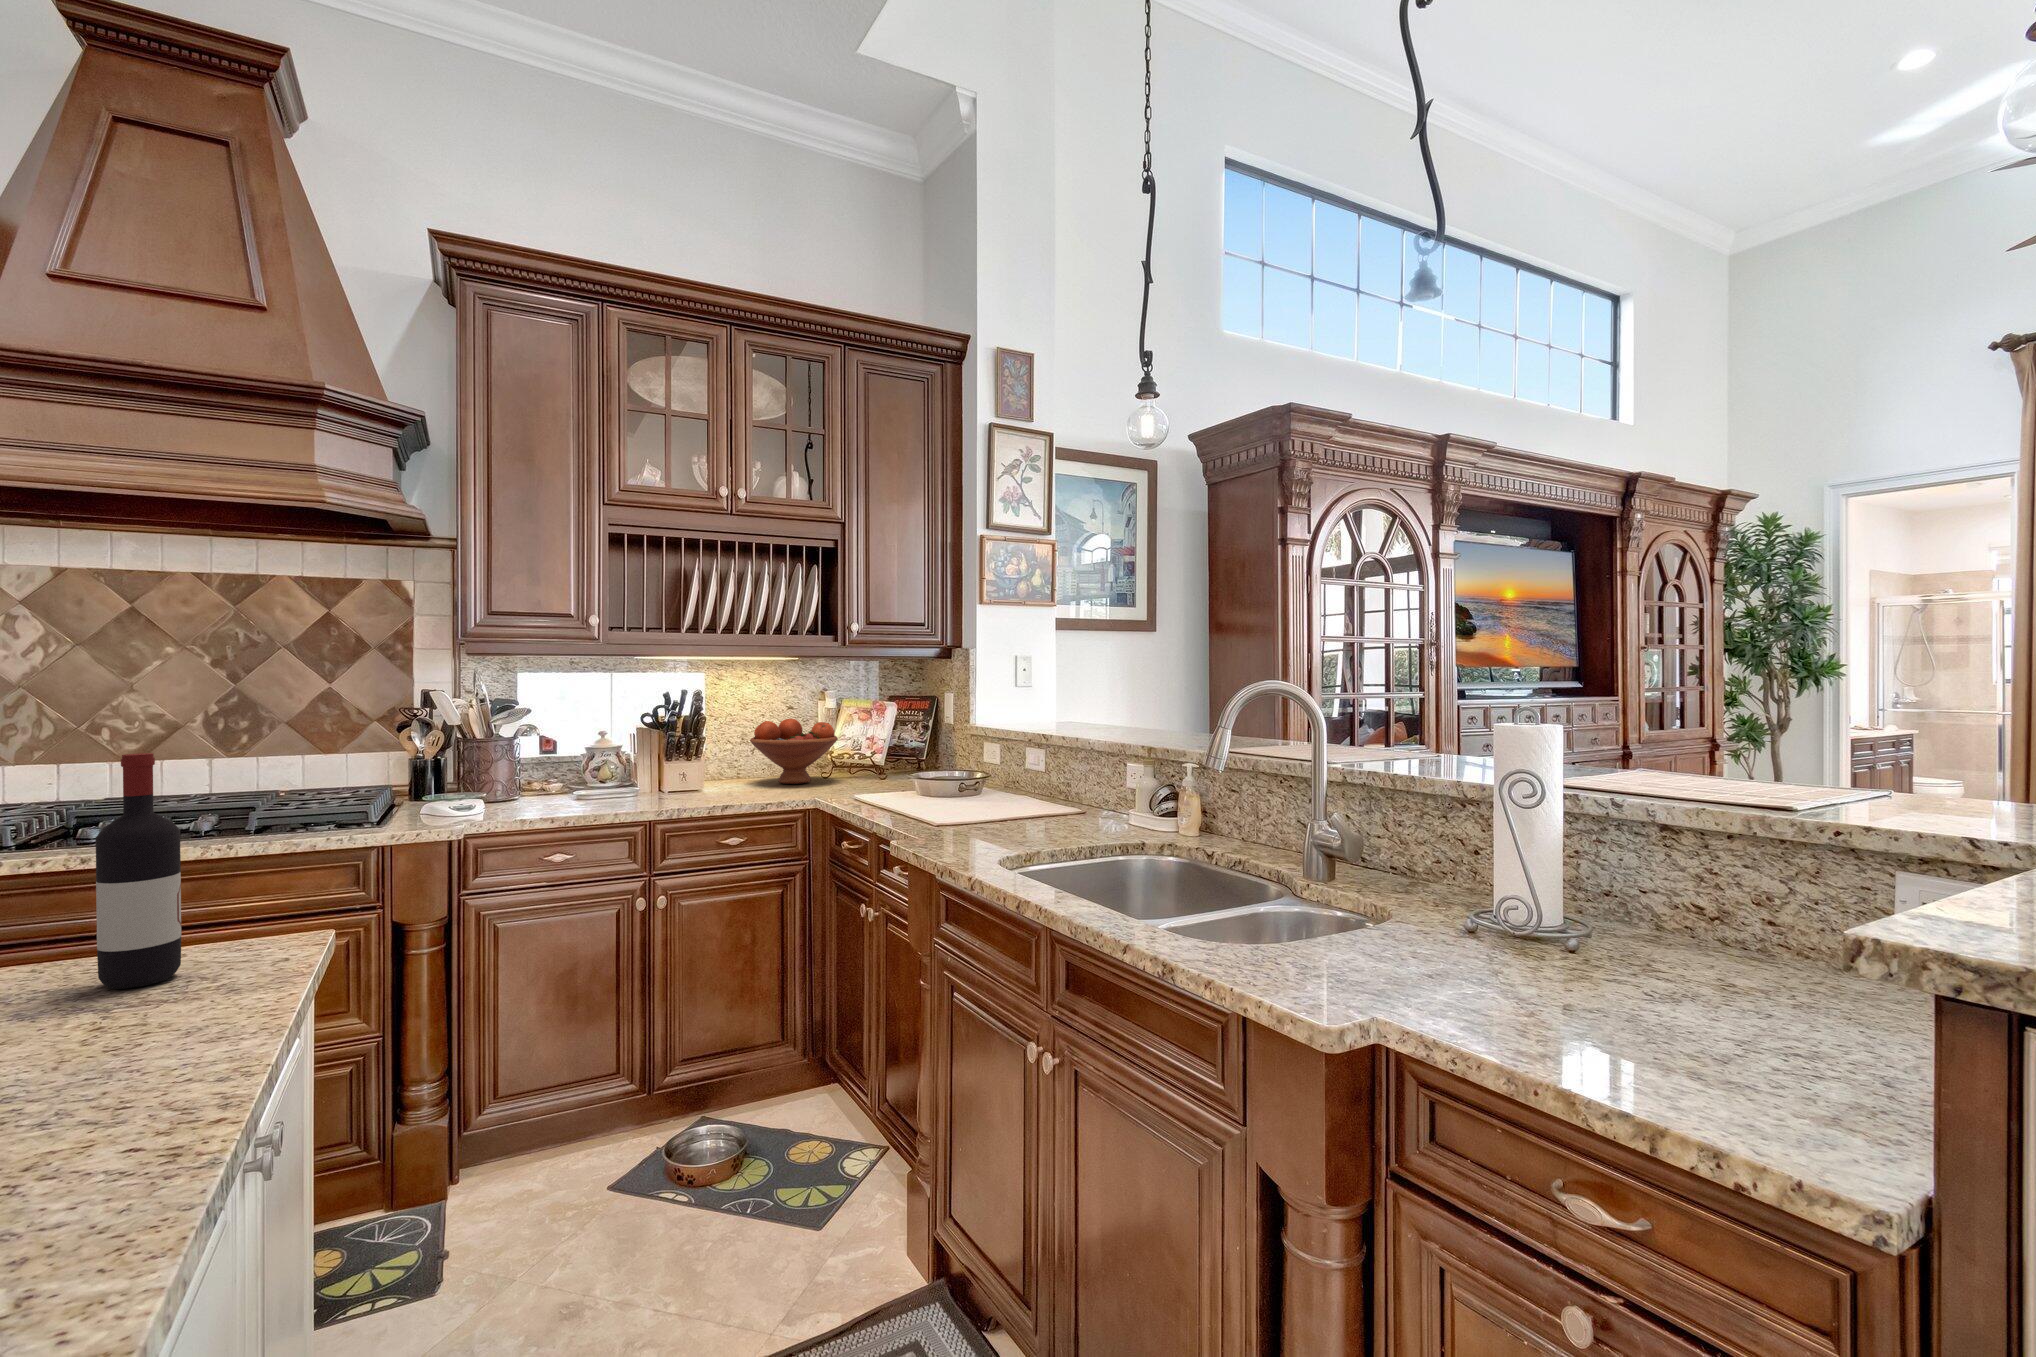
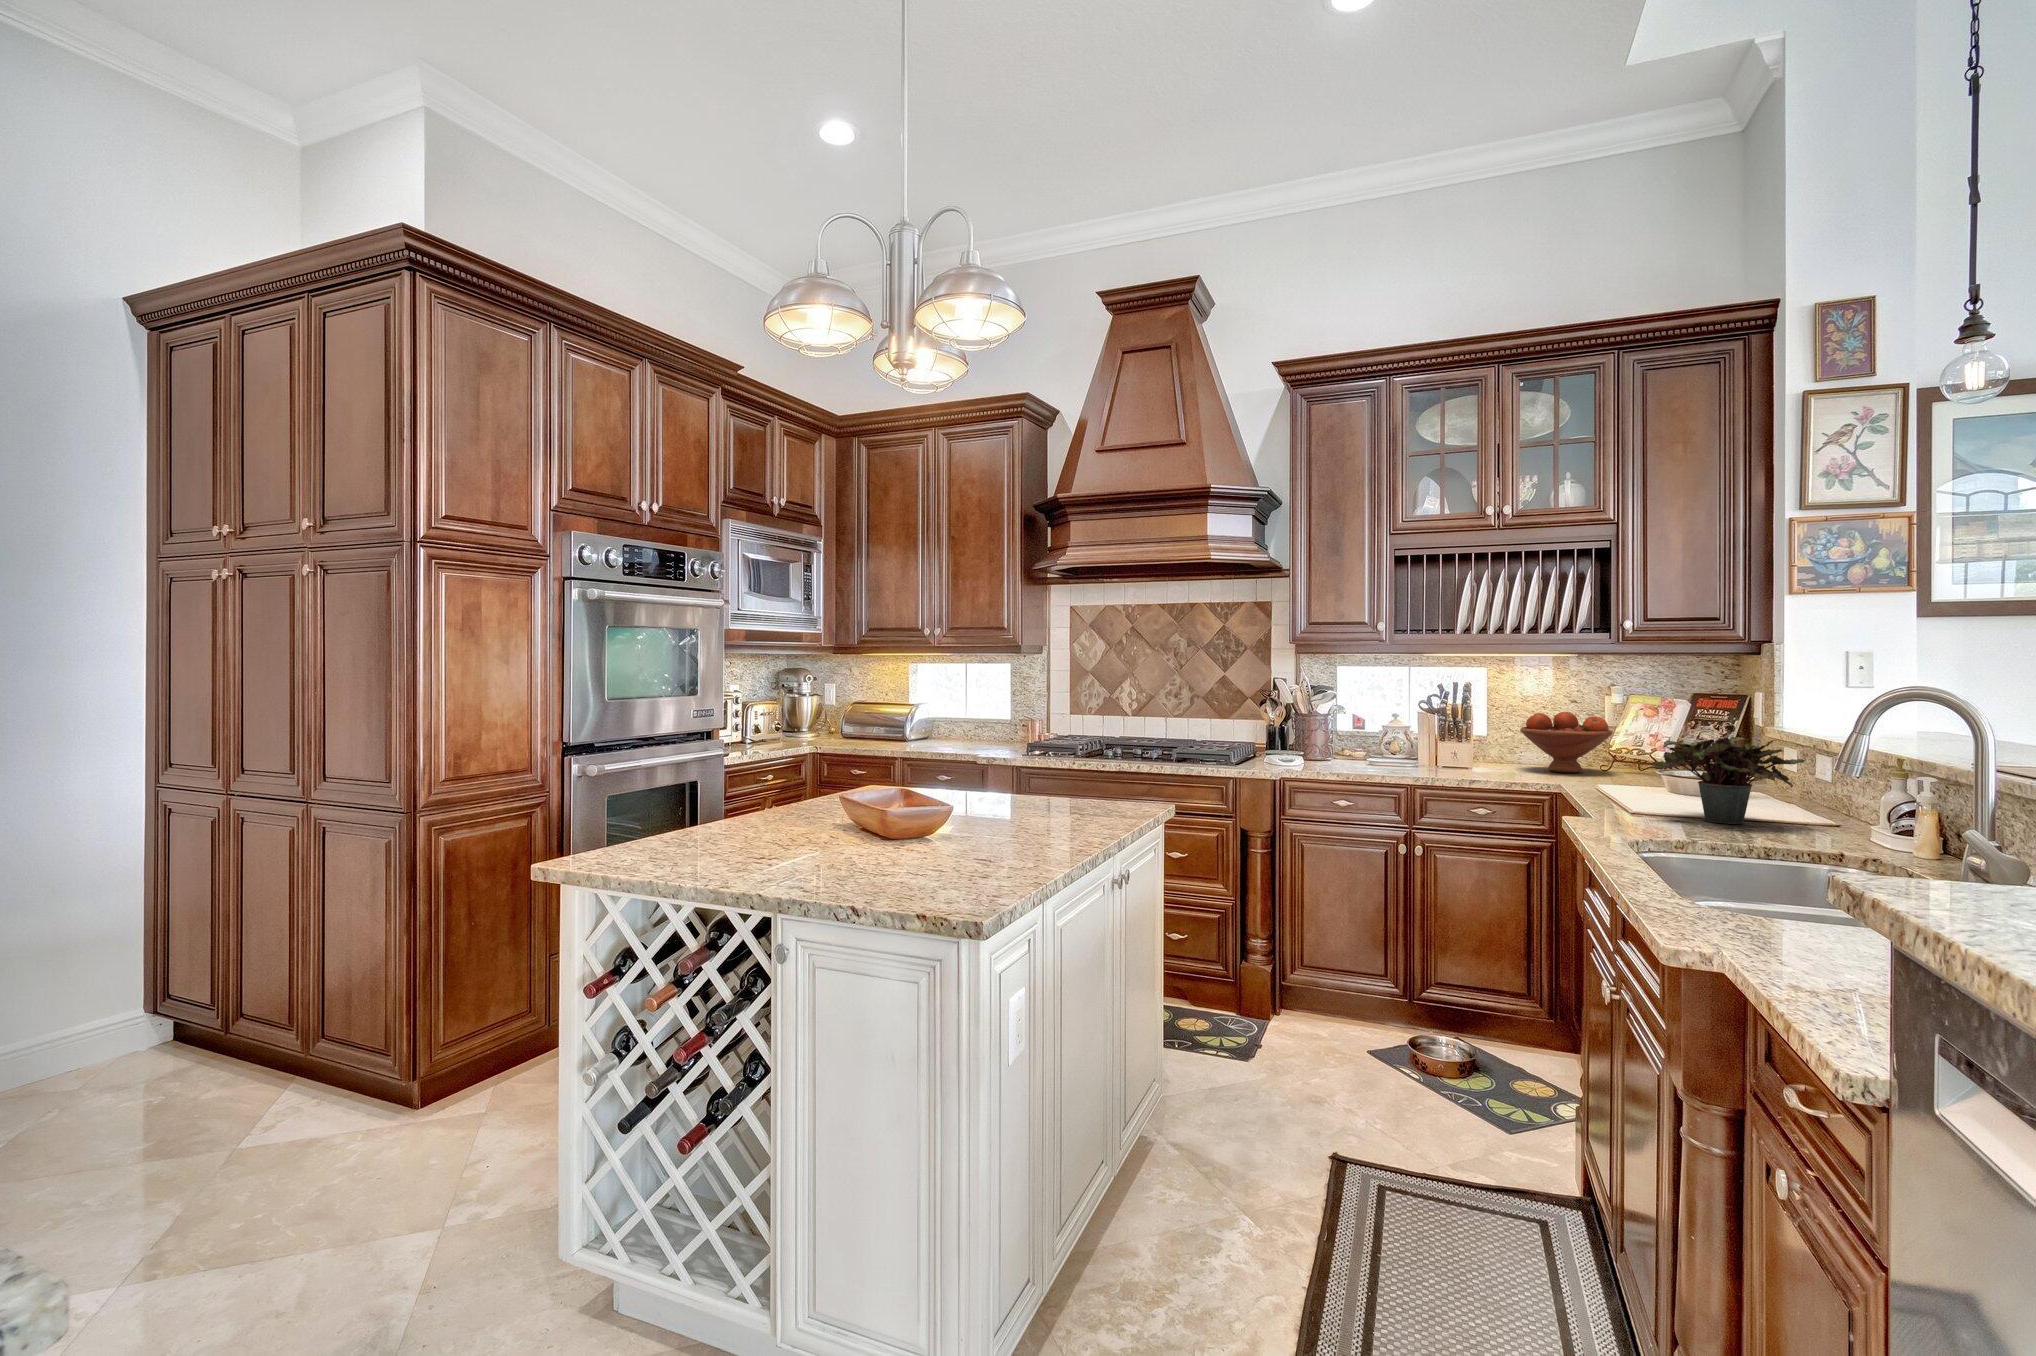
potted plant: none [939,738,1052,826] -> present [1649,737,1805,824]
wine bottle: present [95,753,181,989] -> none [1093,703,1121,811]

